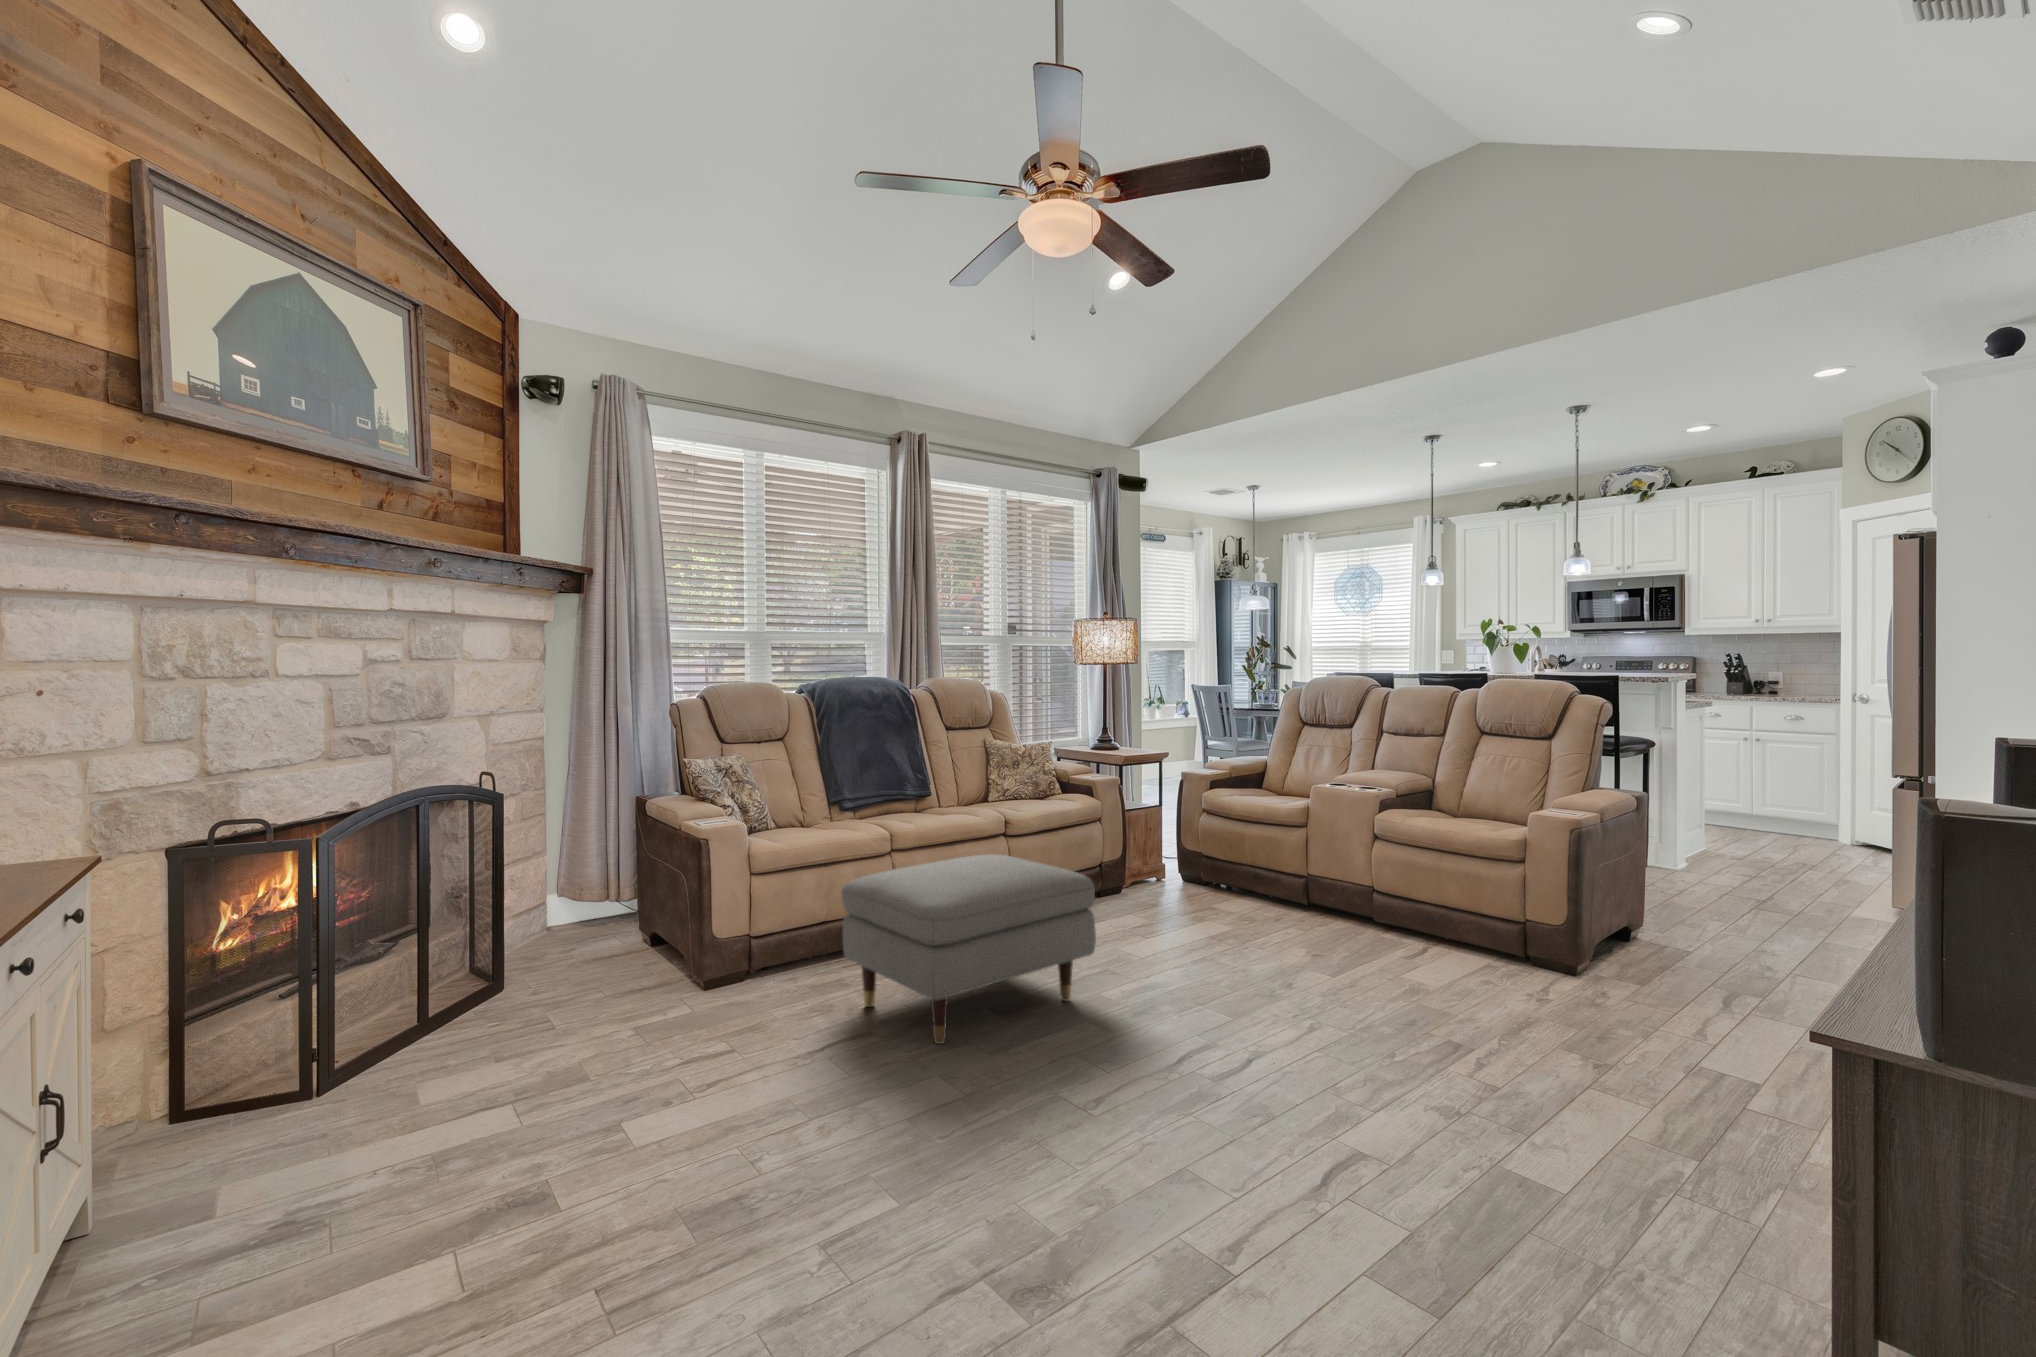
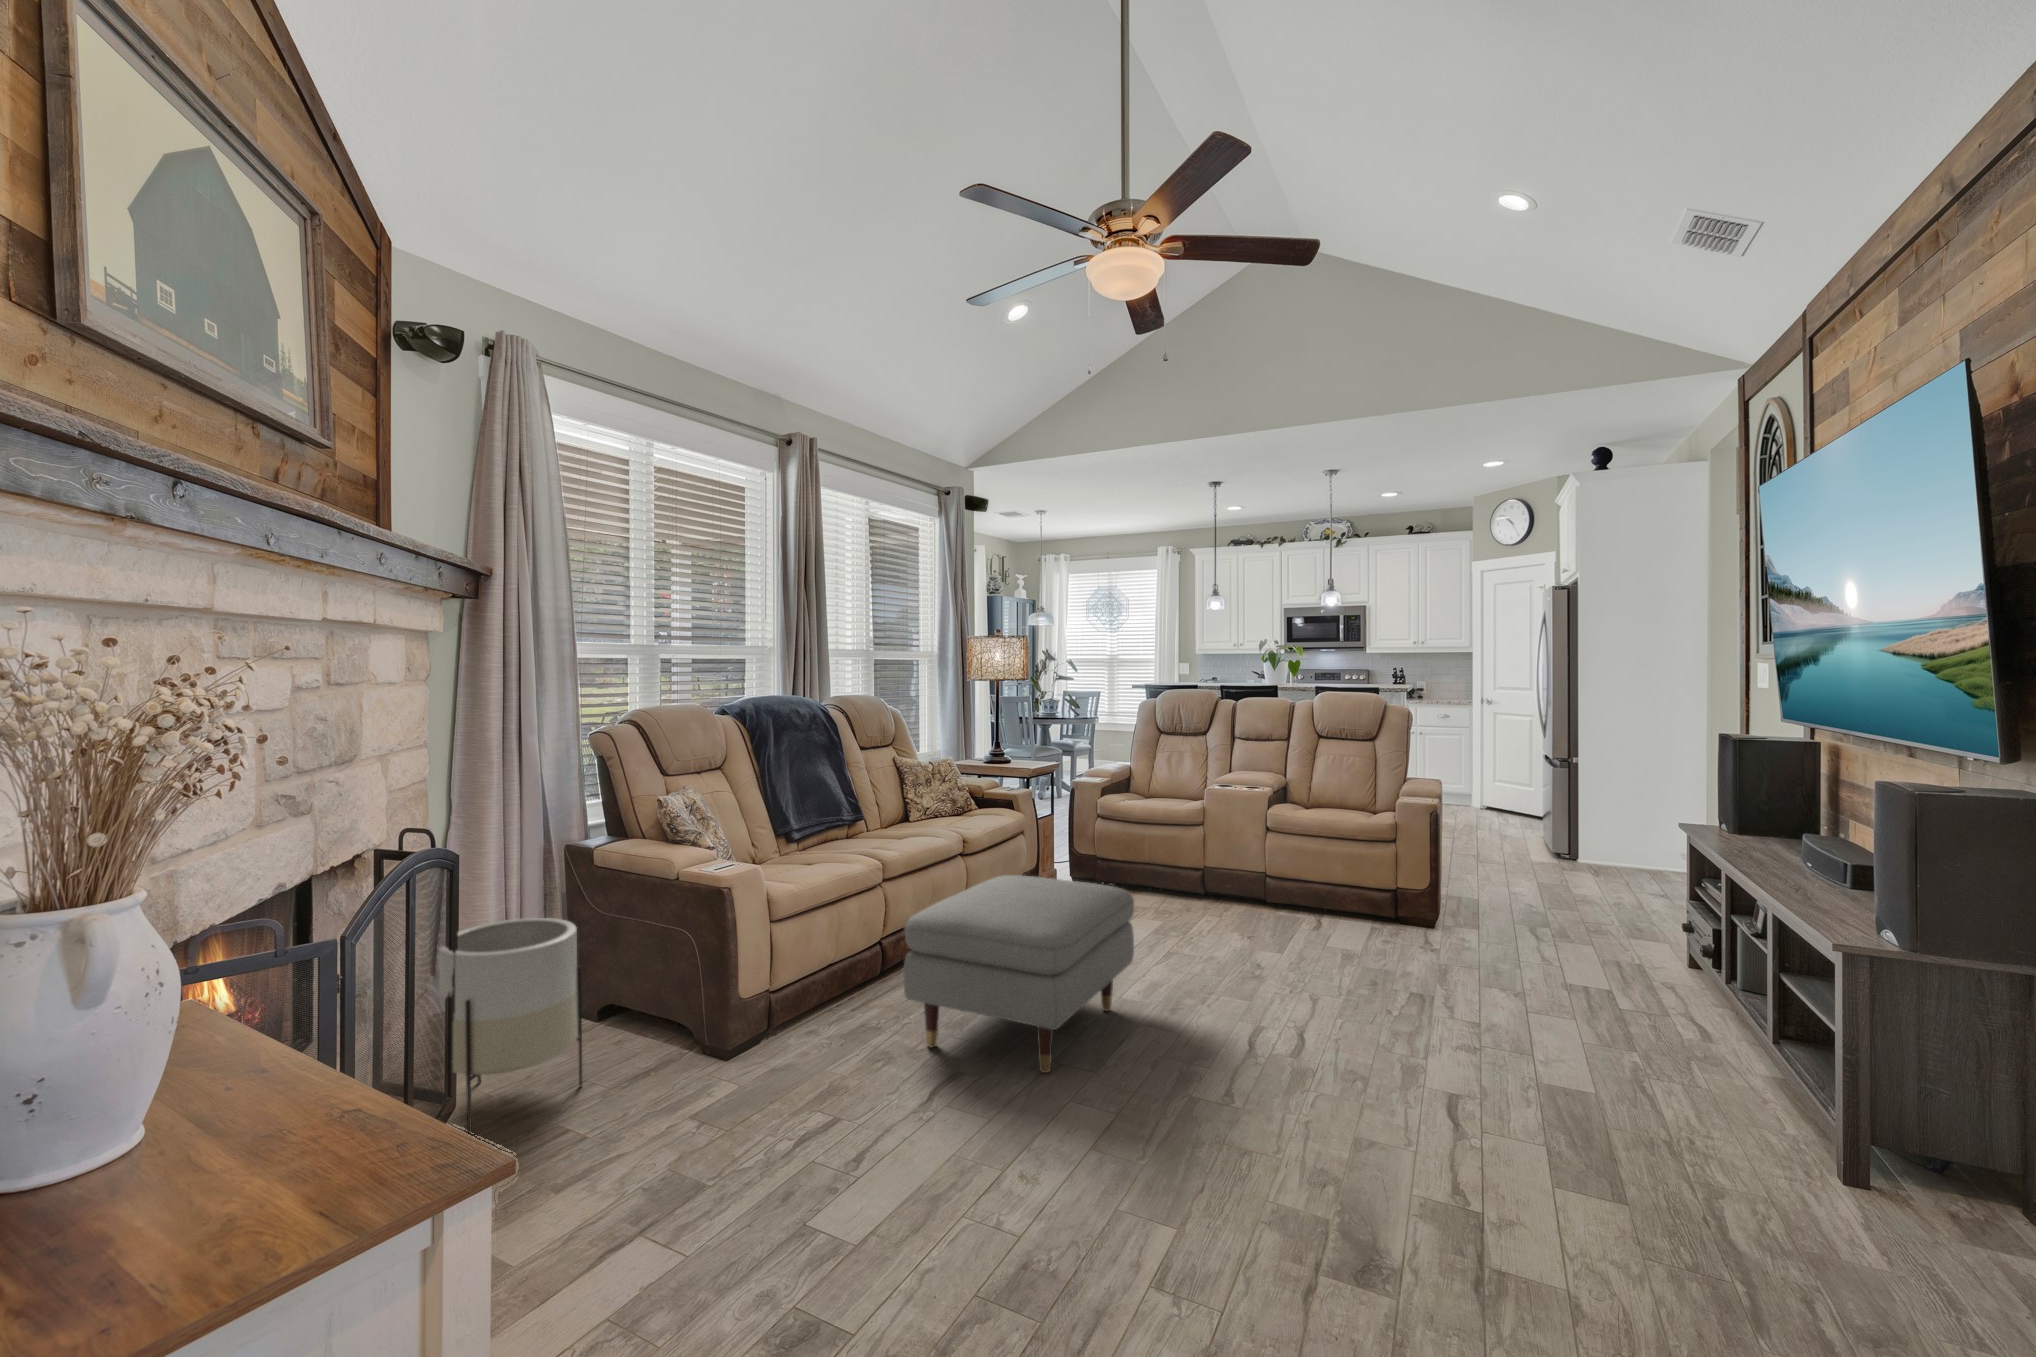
planter: none [472,852,585,1013] -> present [437,918,582,1133]

